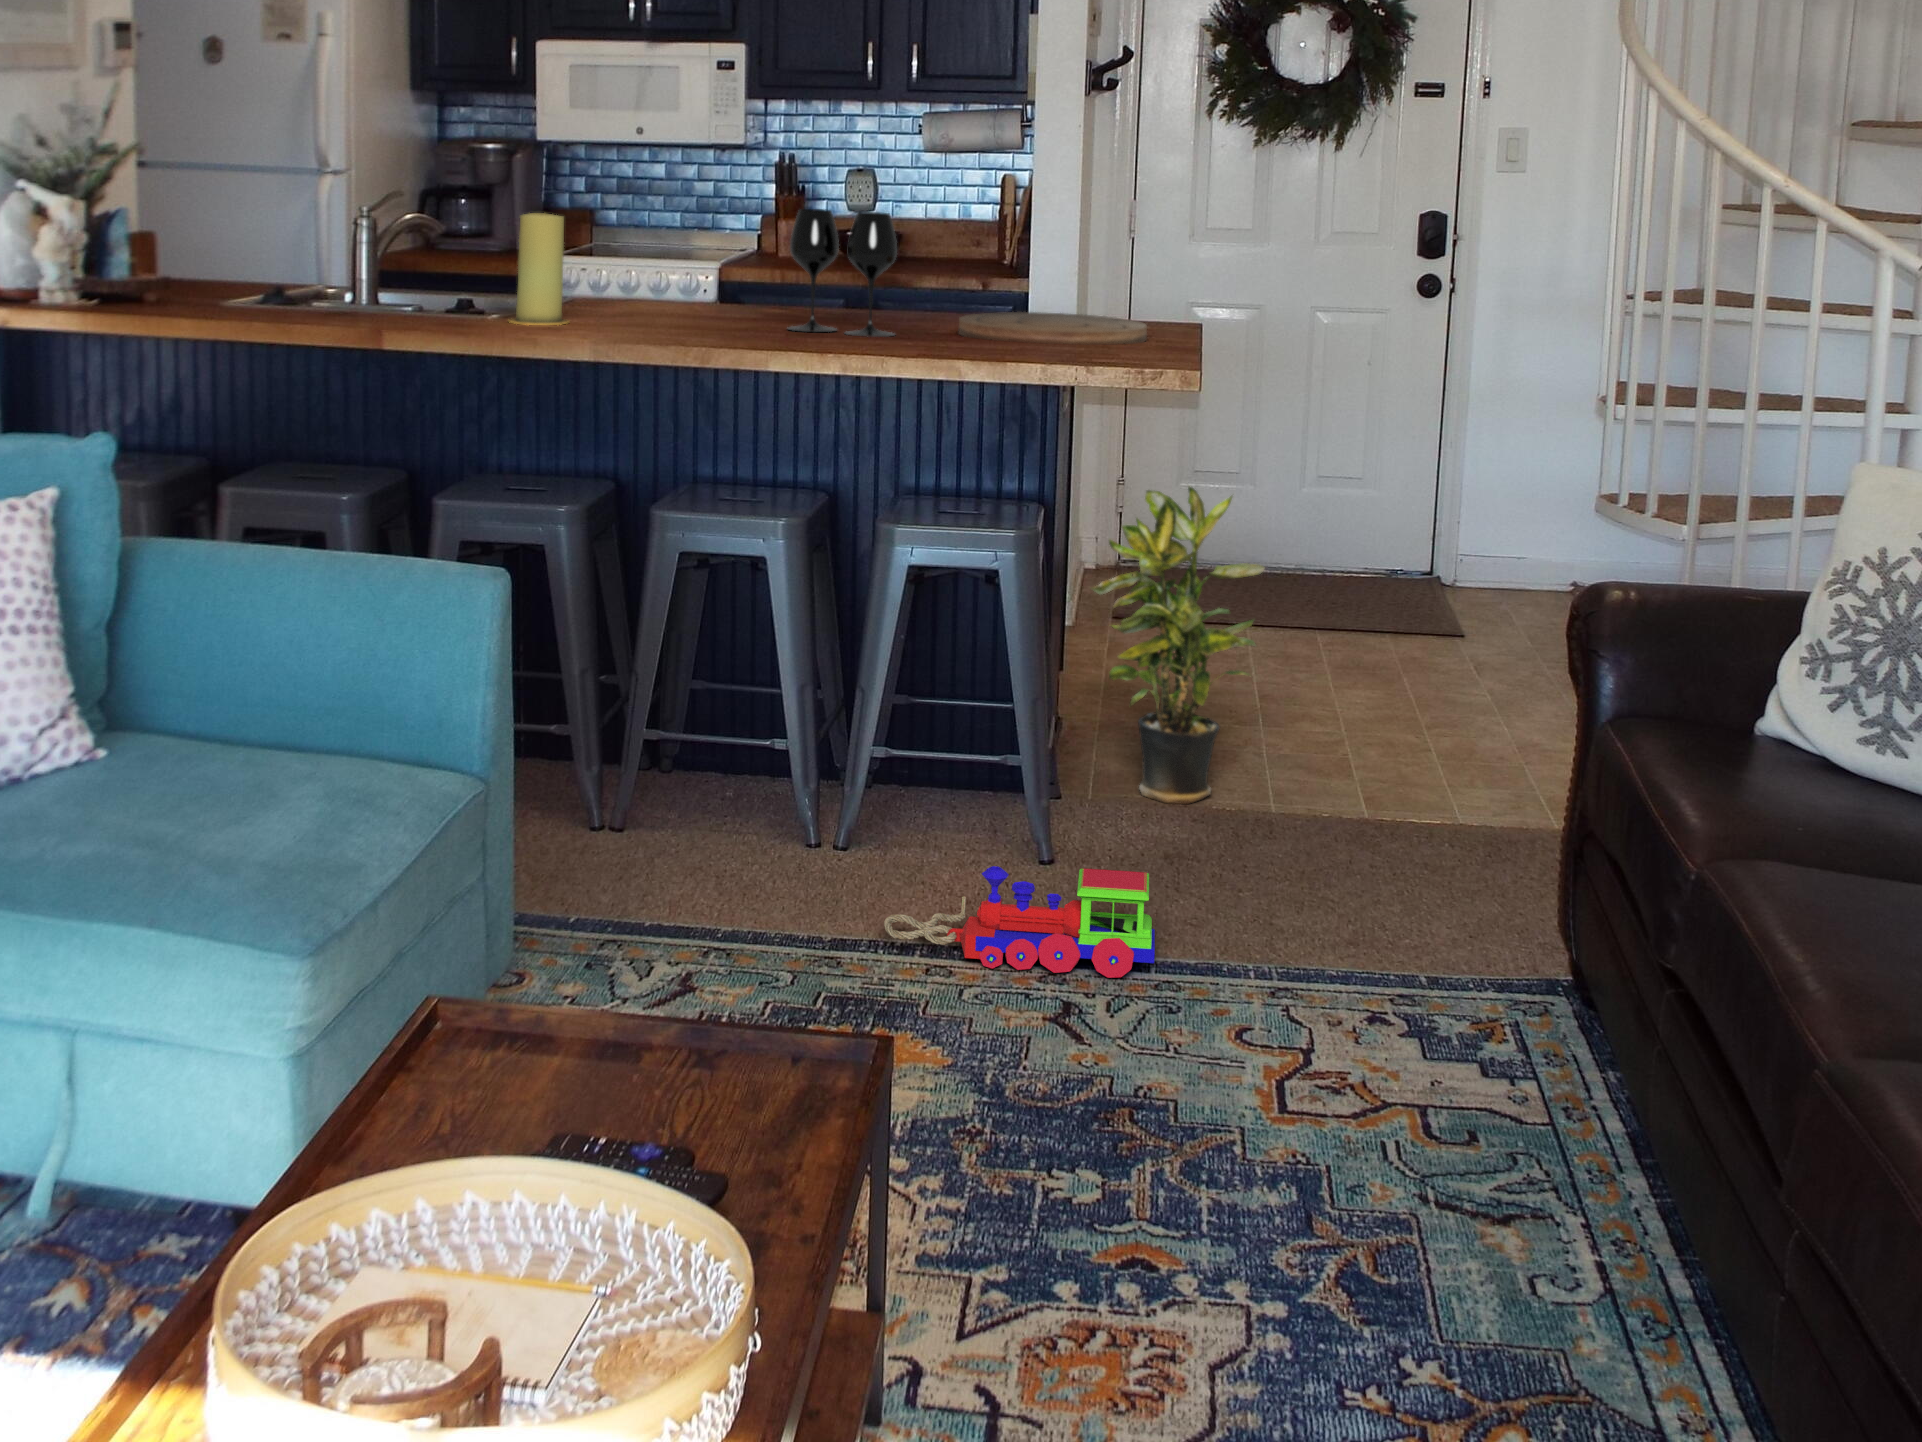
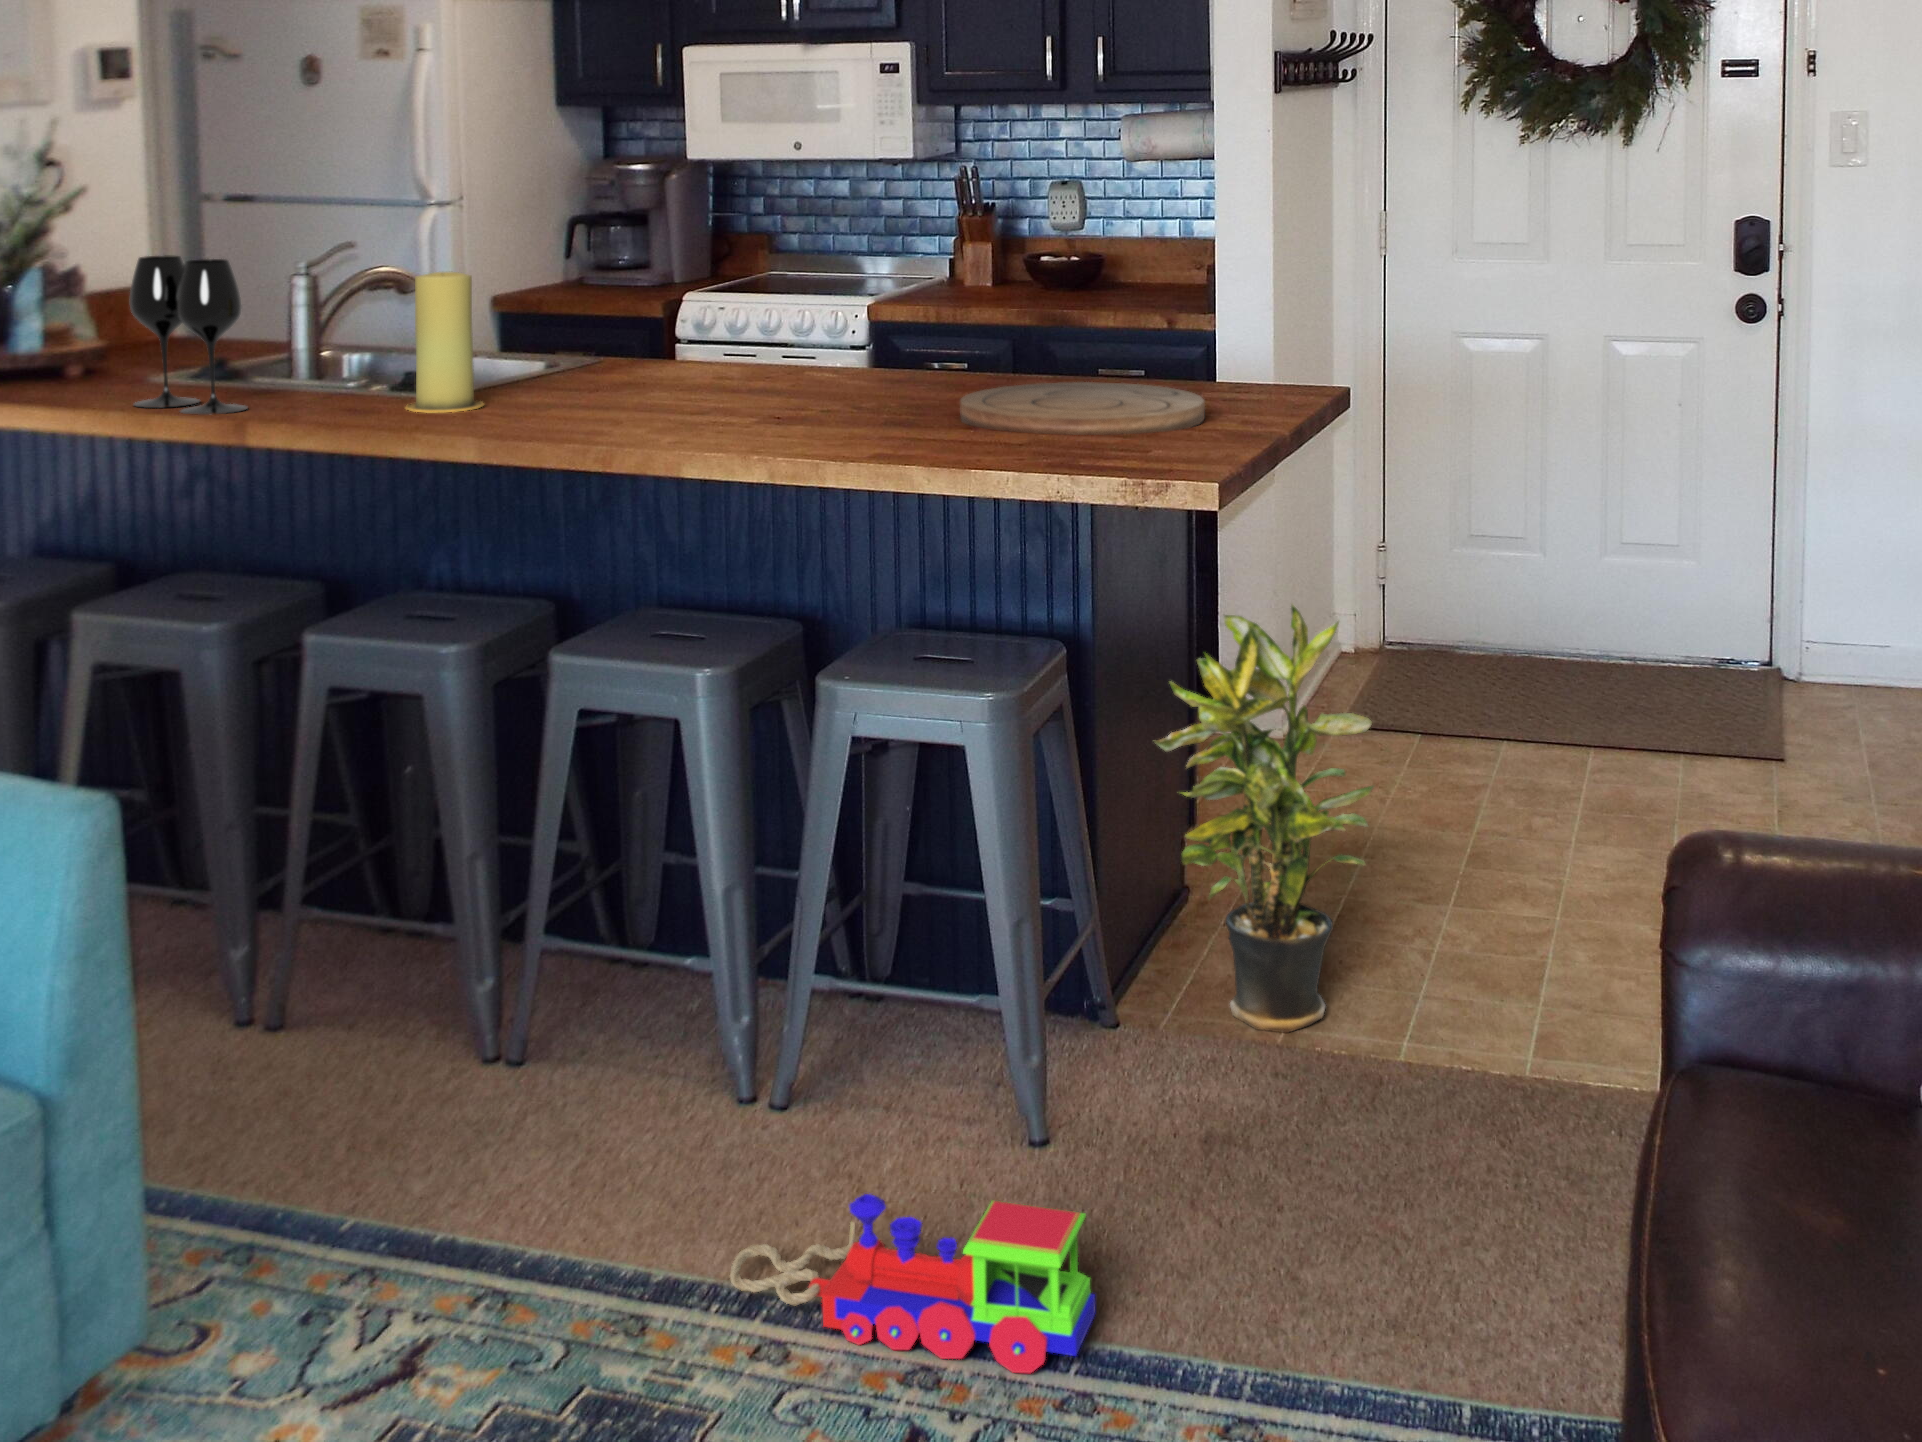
wine glass: present [788,209,897,337] -> present [130,255,247,415]

